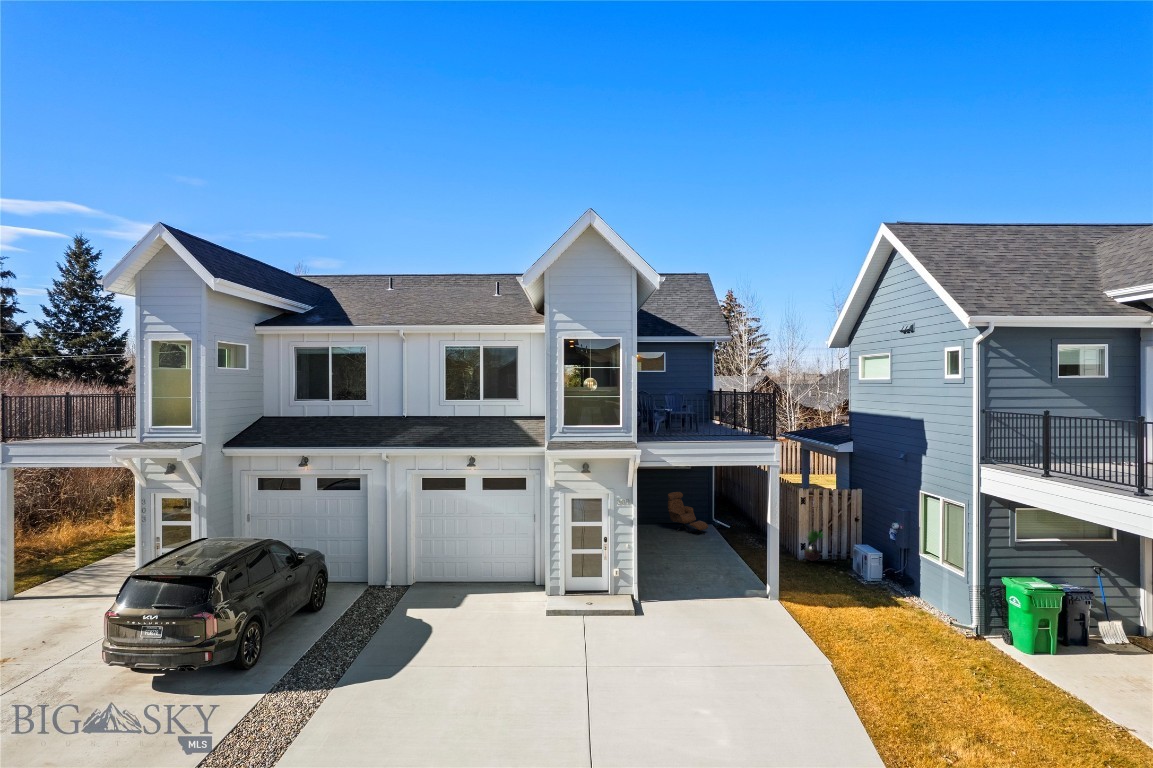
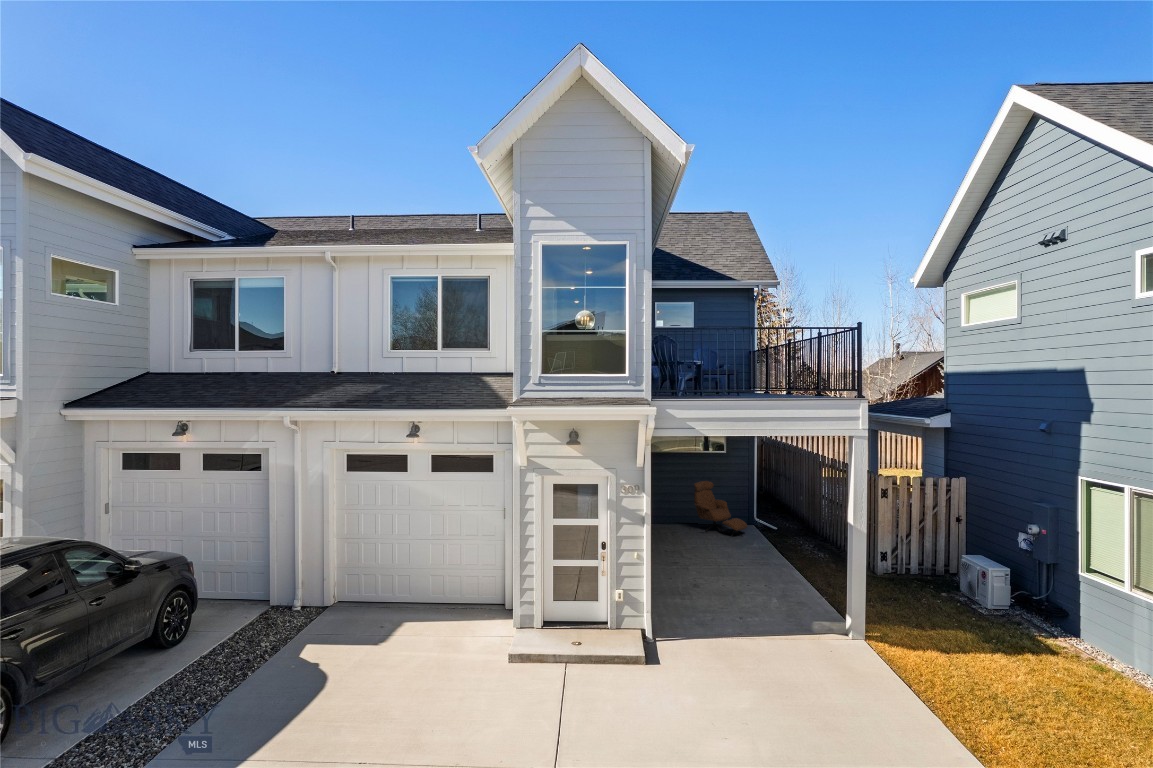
potted tree: present [804,530,823,561] -> none [885,529,918,576]

